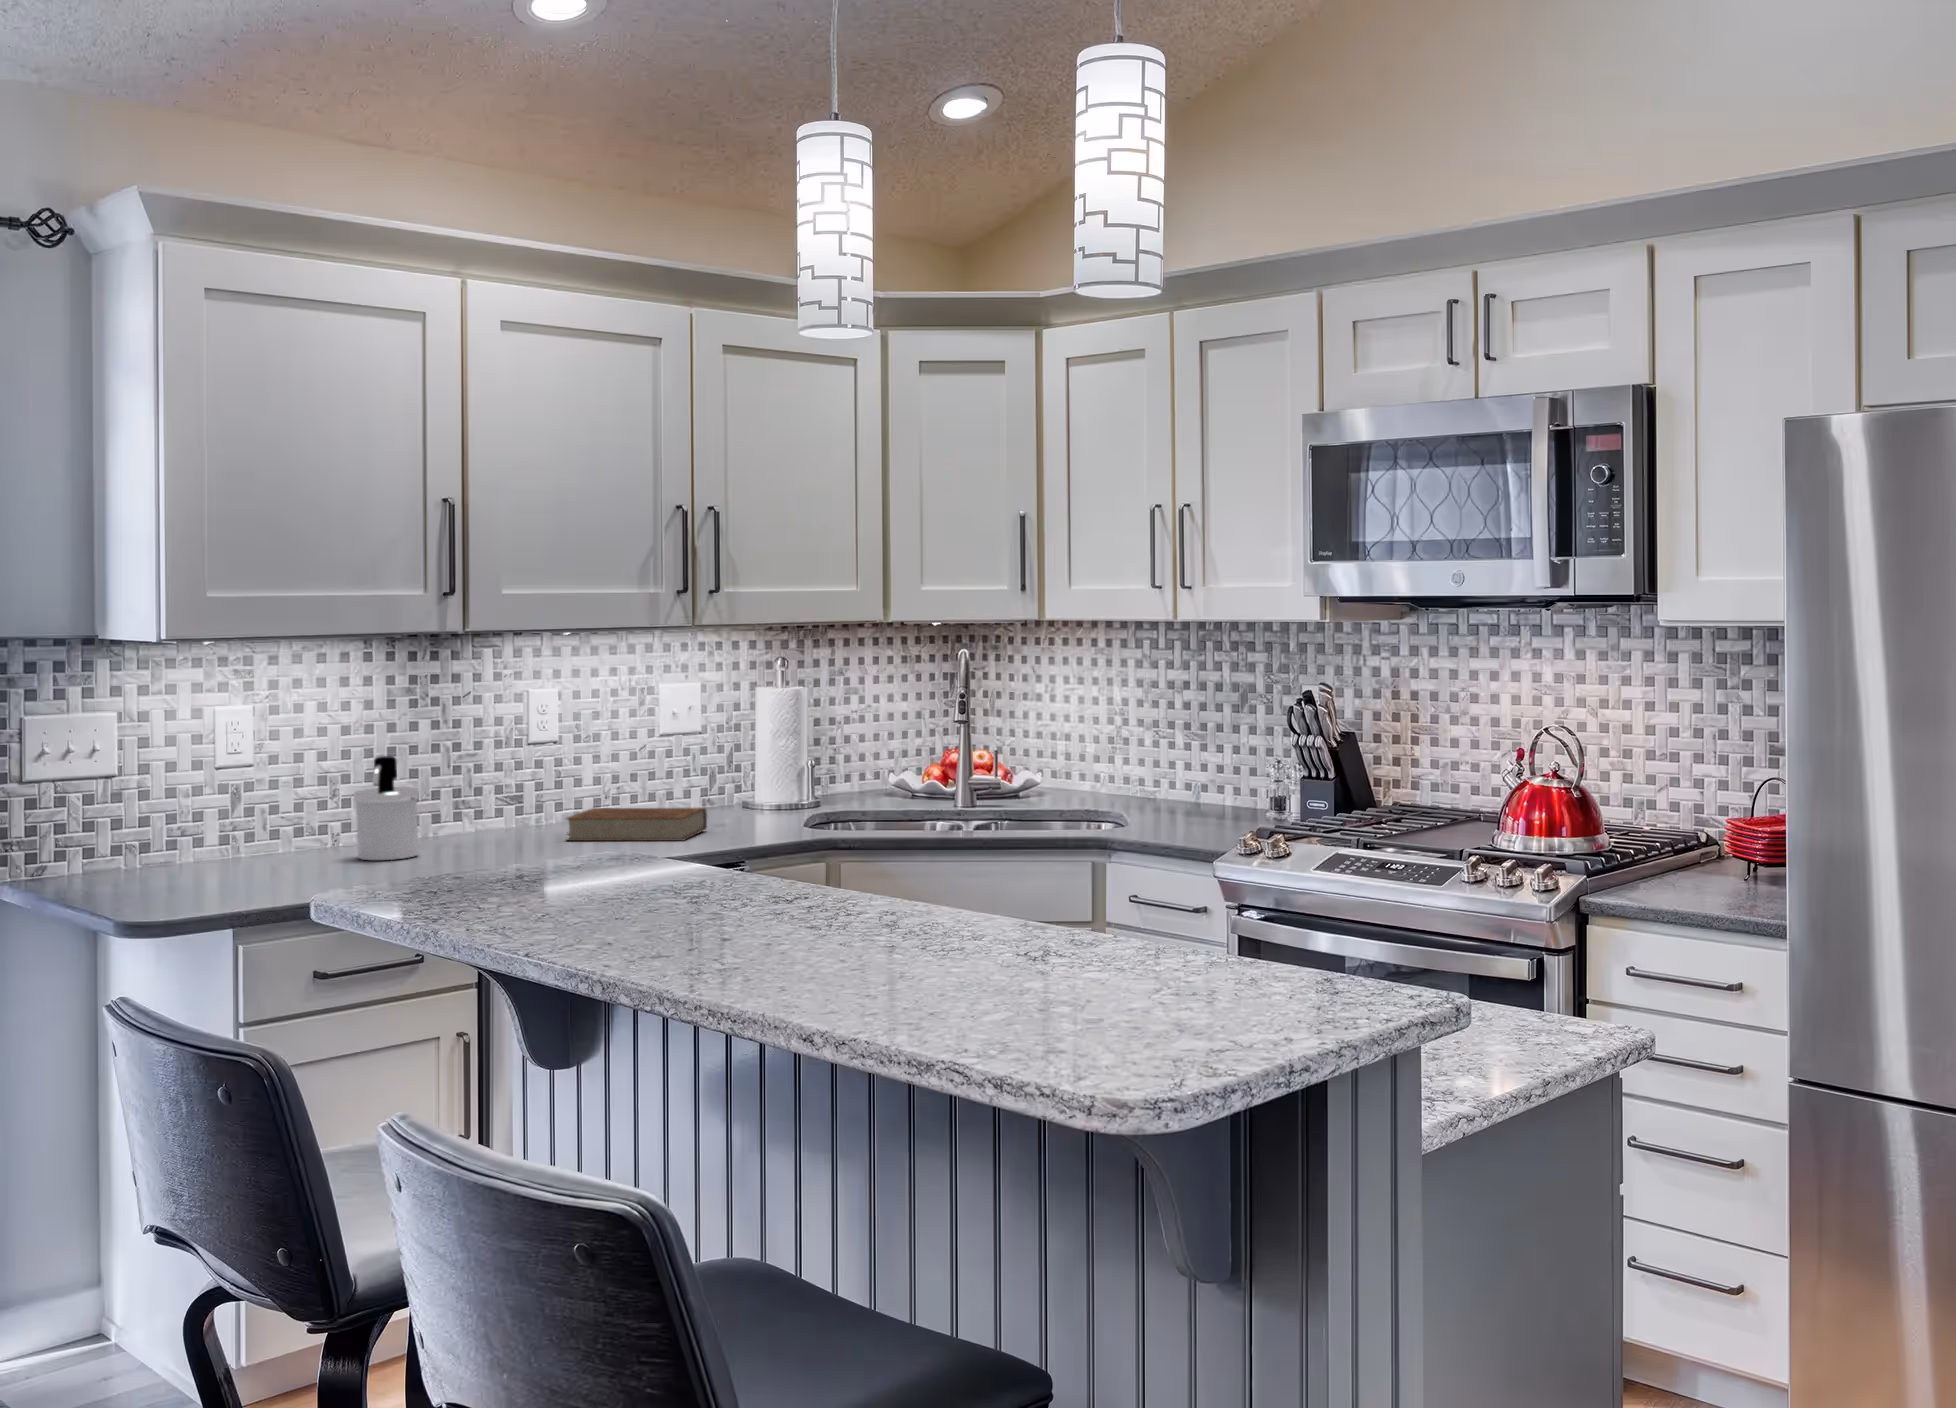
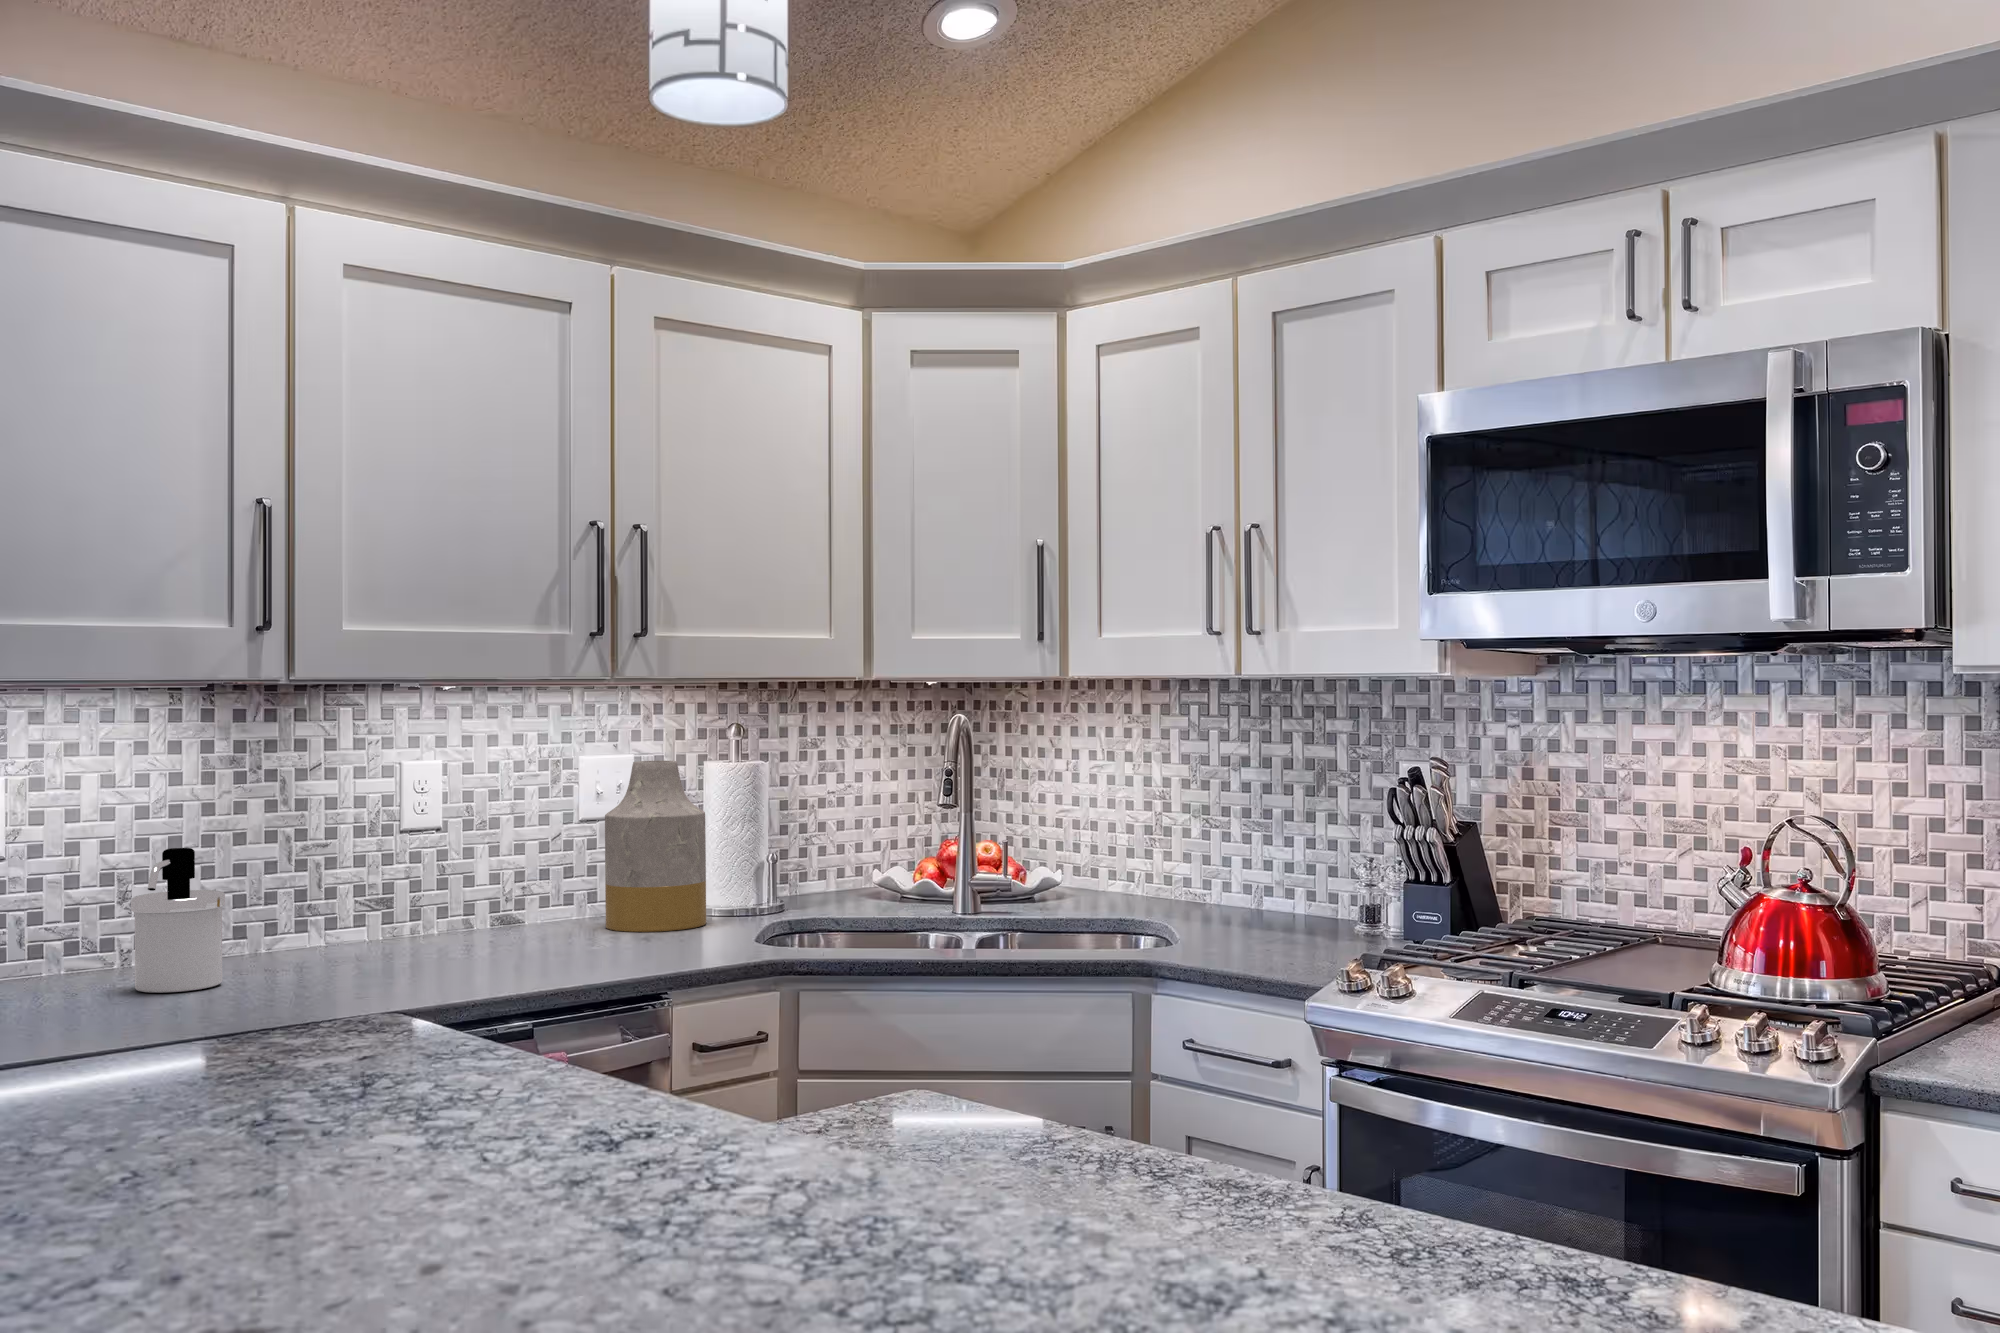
vase: none [681,688,760,821] -> present [605,760,706,932]
book: present [567,808,707,841] -> none [435,916,629,963]

